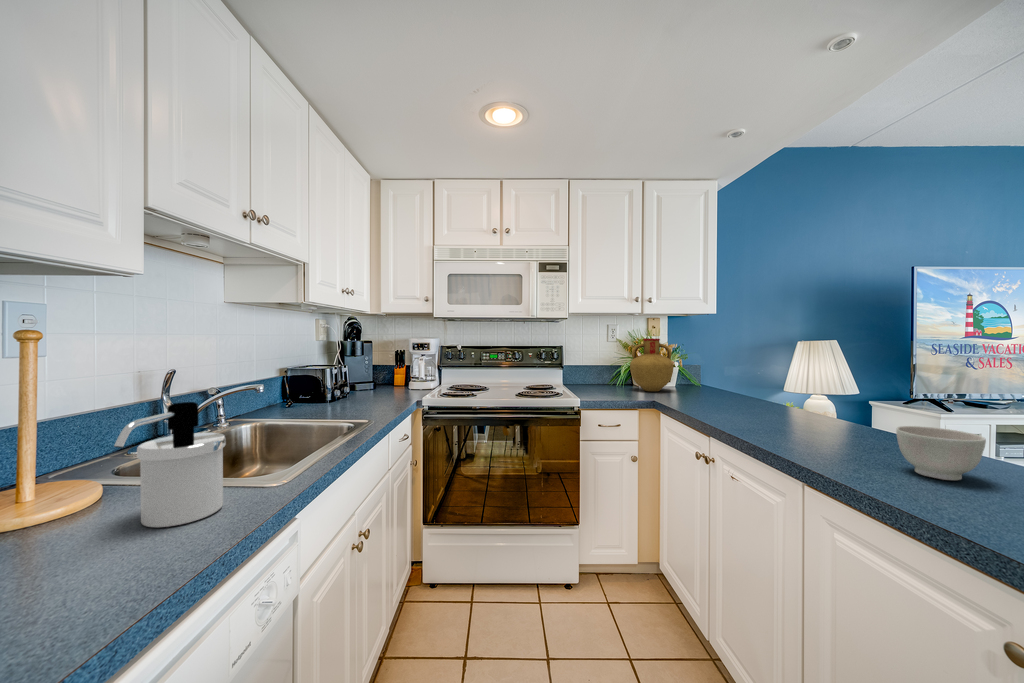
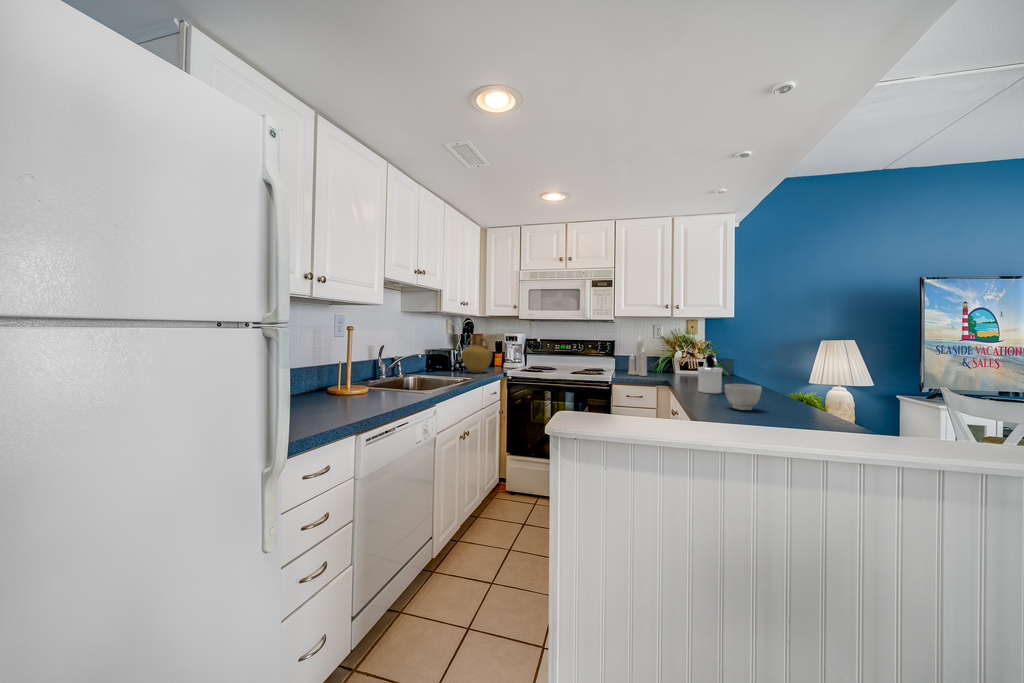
candle: none [591,335,619,394] -> present [628,340,647,376]
vase: present [630,339,674,391] -> present [462,334,492,373]
soap dispenser: present [114,402,226,527] -> present [698,355,723,393]

